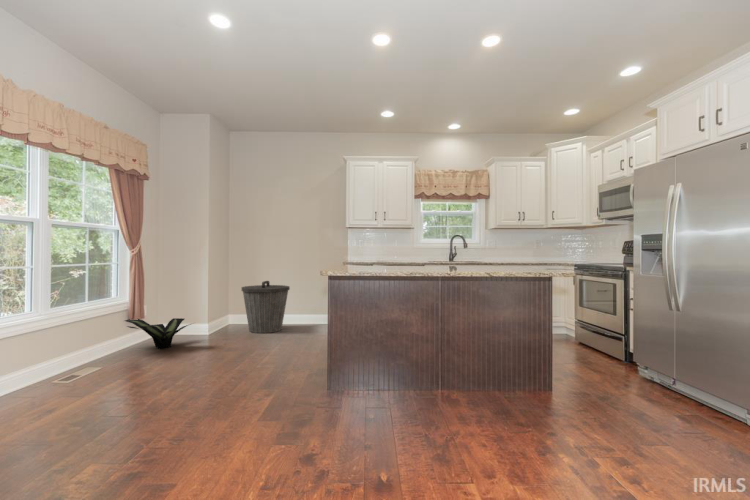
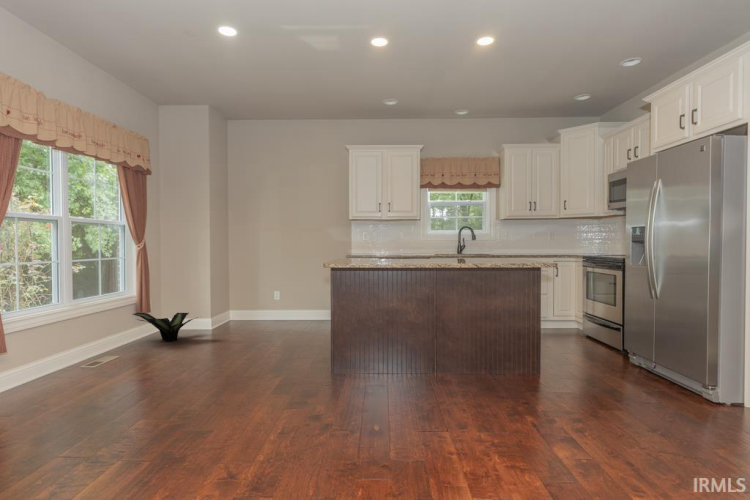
trash can: present [242,281,290,333] -> none [243,275,292,328]

